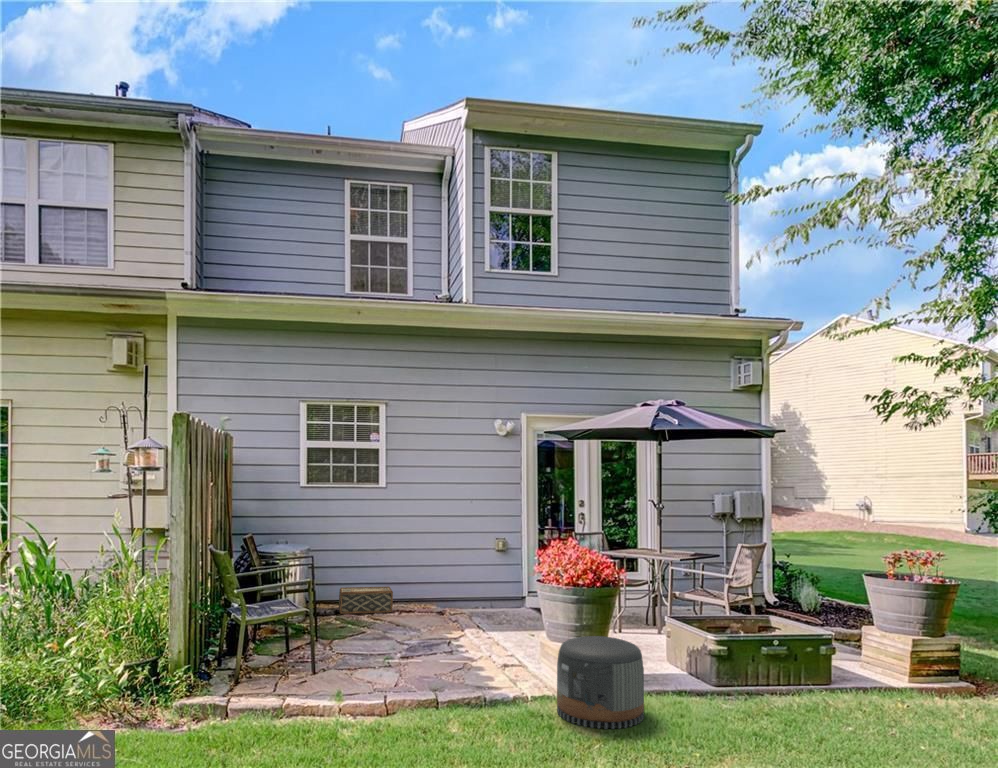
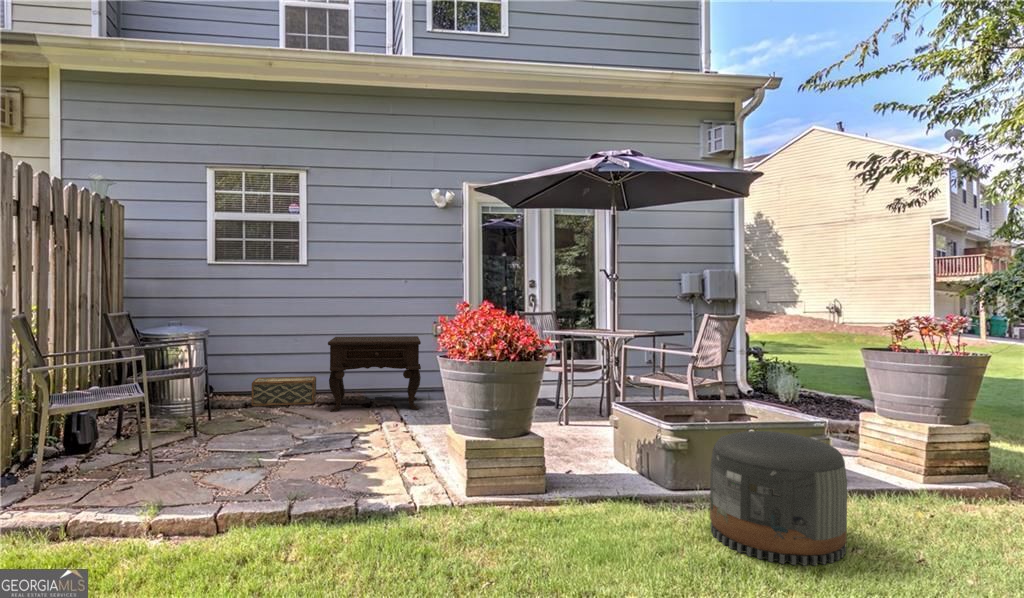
side table: none [407,551,490,620] -> present [328,336,421,412]
pouf: present [557,636,644,729] -> present [710,431,847,565]

